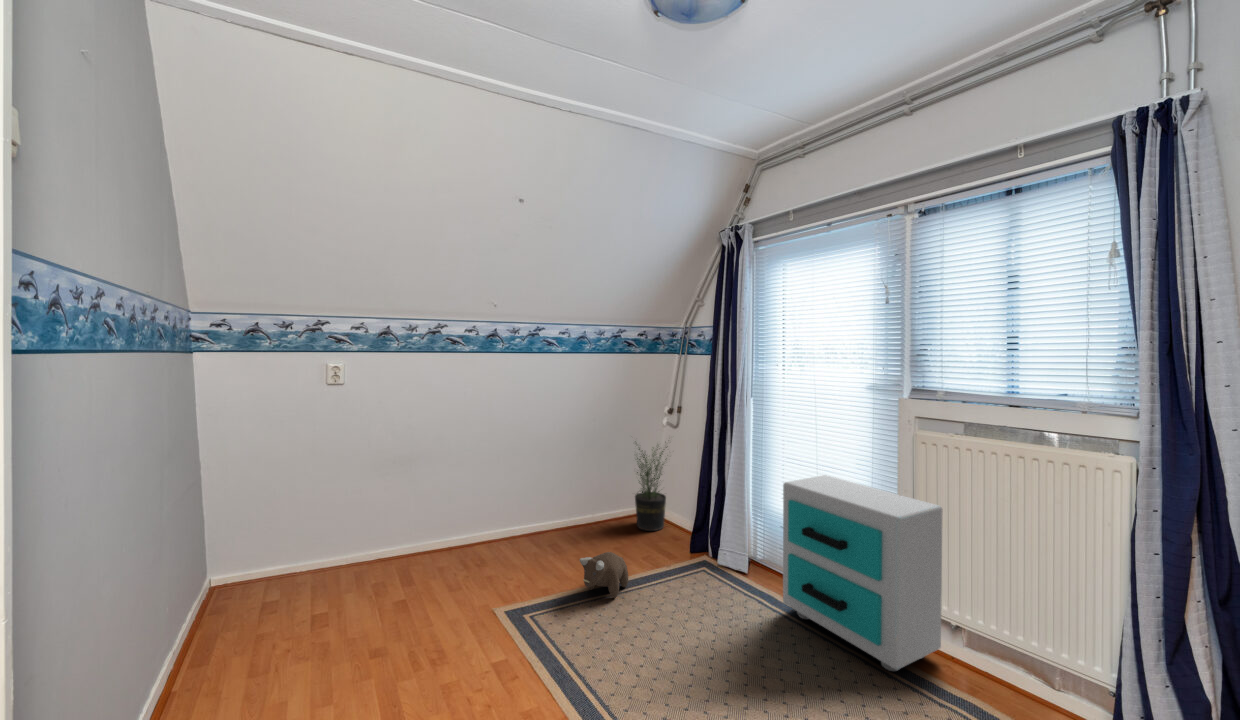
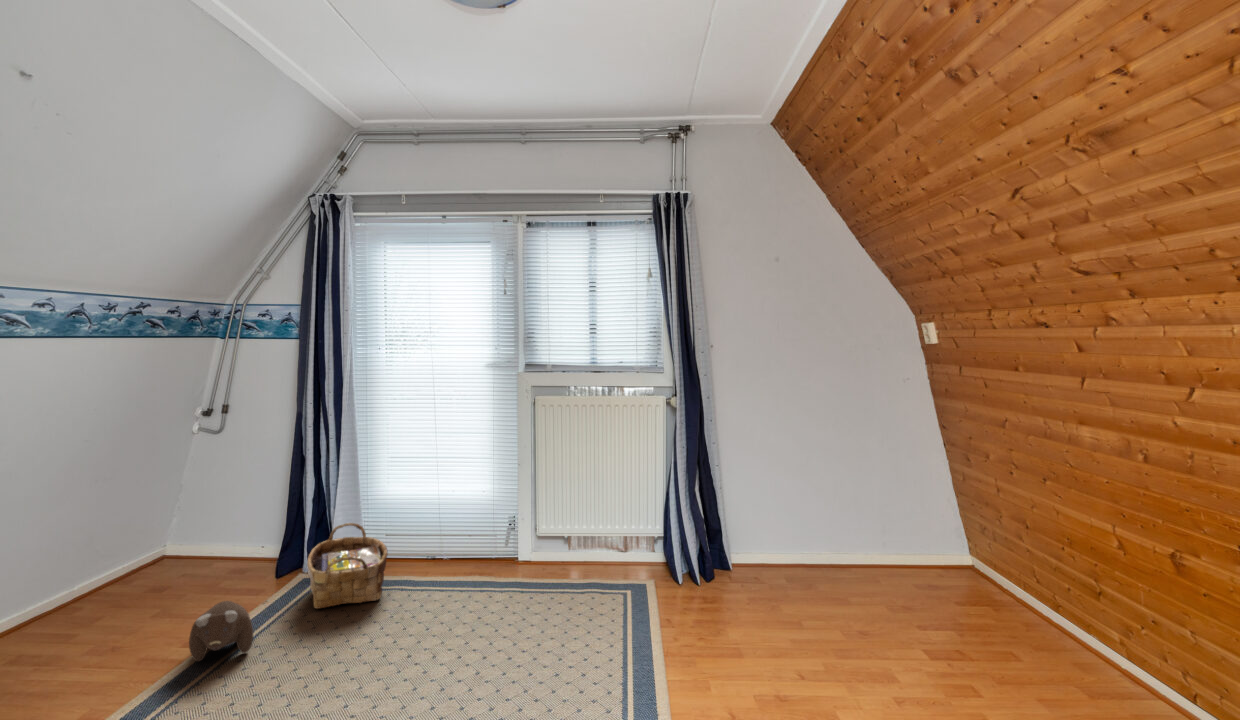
potted plant: present [635,447,667,531] -> none [146,449,227,585]
nightstand: present [783,475,943,671] -> none [432,449,556,584]
woven basket: none [677,520,750,601] -> present [307,523,388,608]

